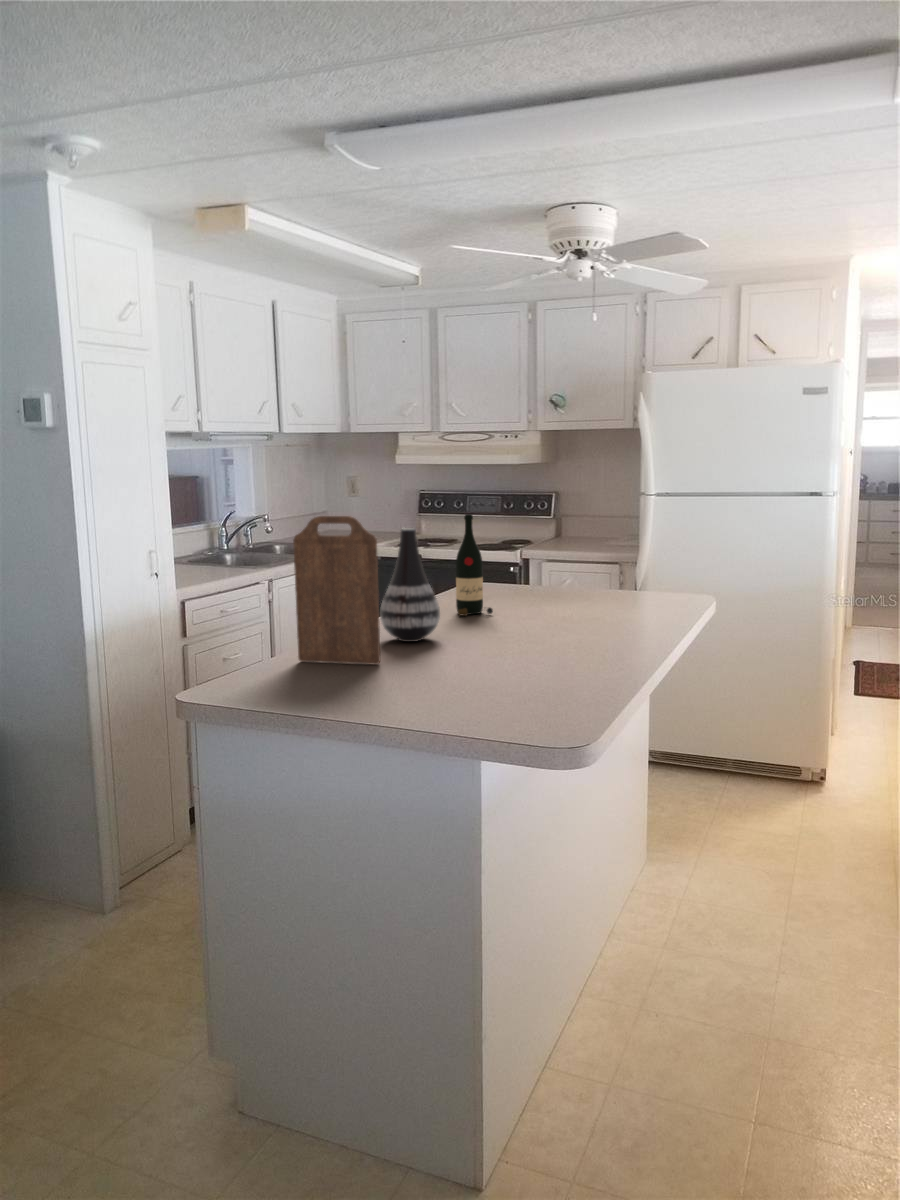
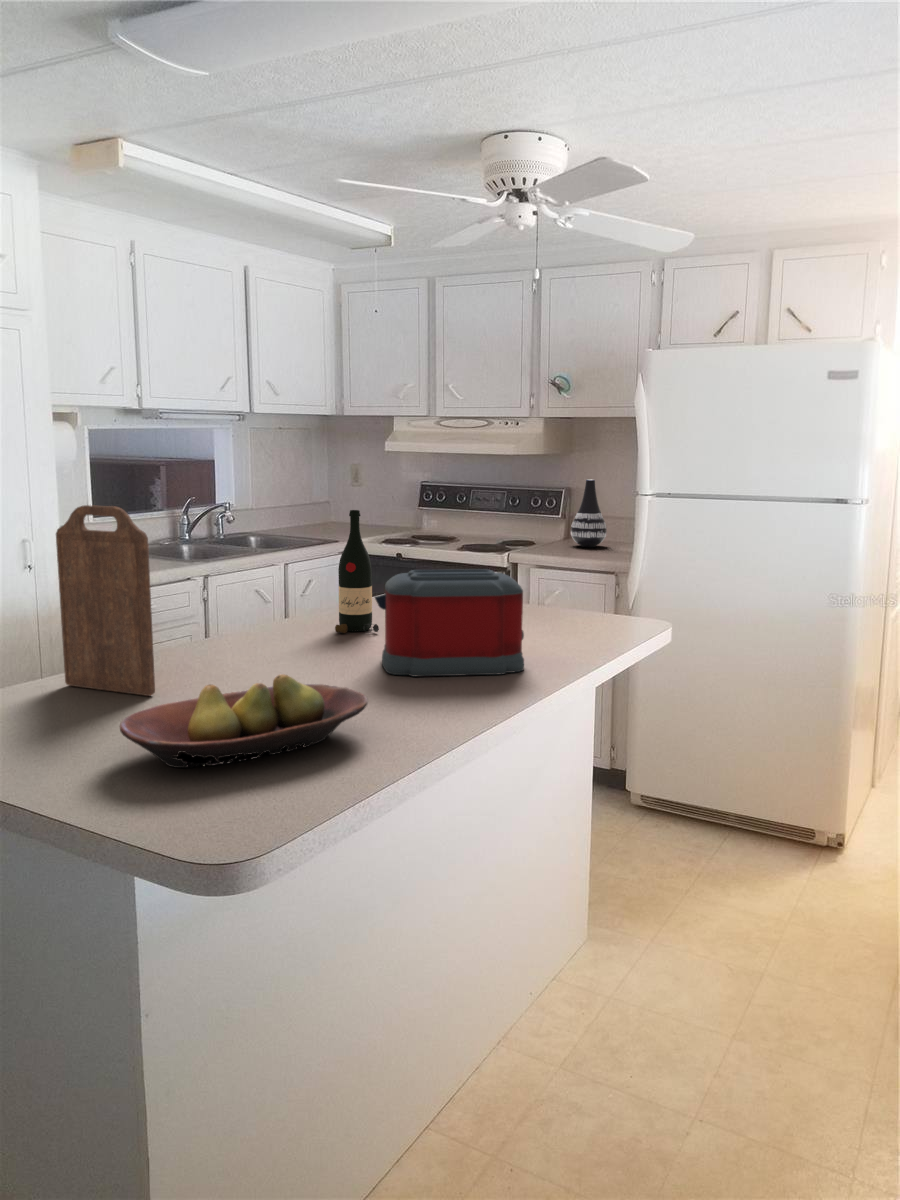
vase: present [380,528,440,642] -> present [571,479,607,547]
toaster: none [521,556,638,641] -> present [375,569,524,677]
fruit bowl: none [421,635,580,704] -> present [120,674,368,768]

